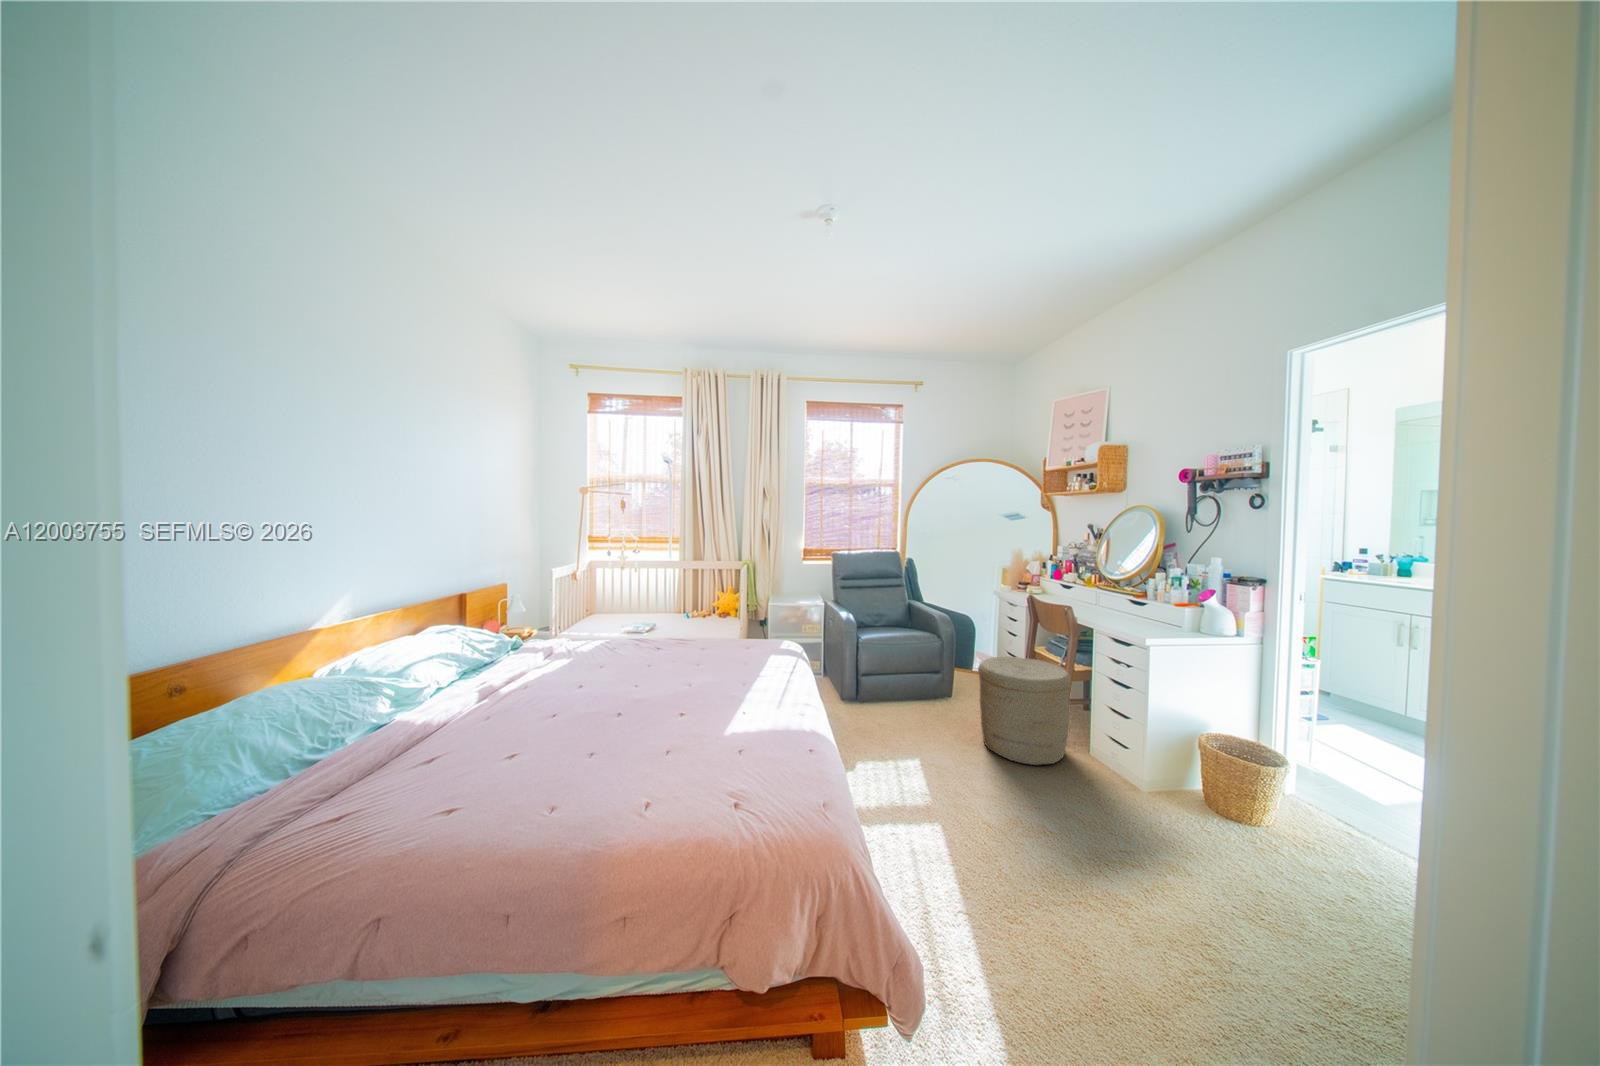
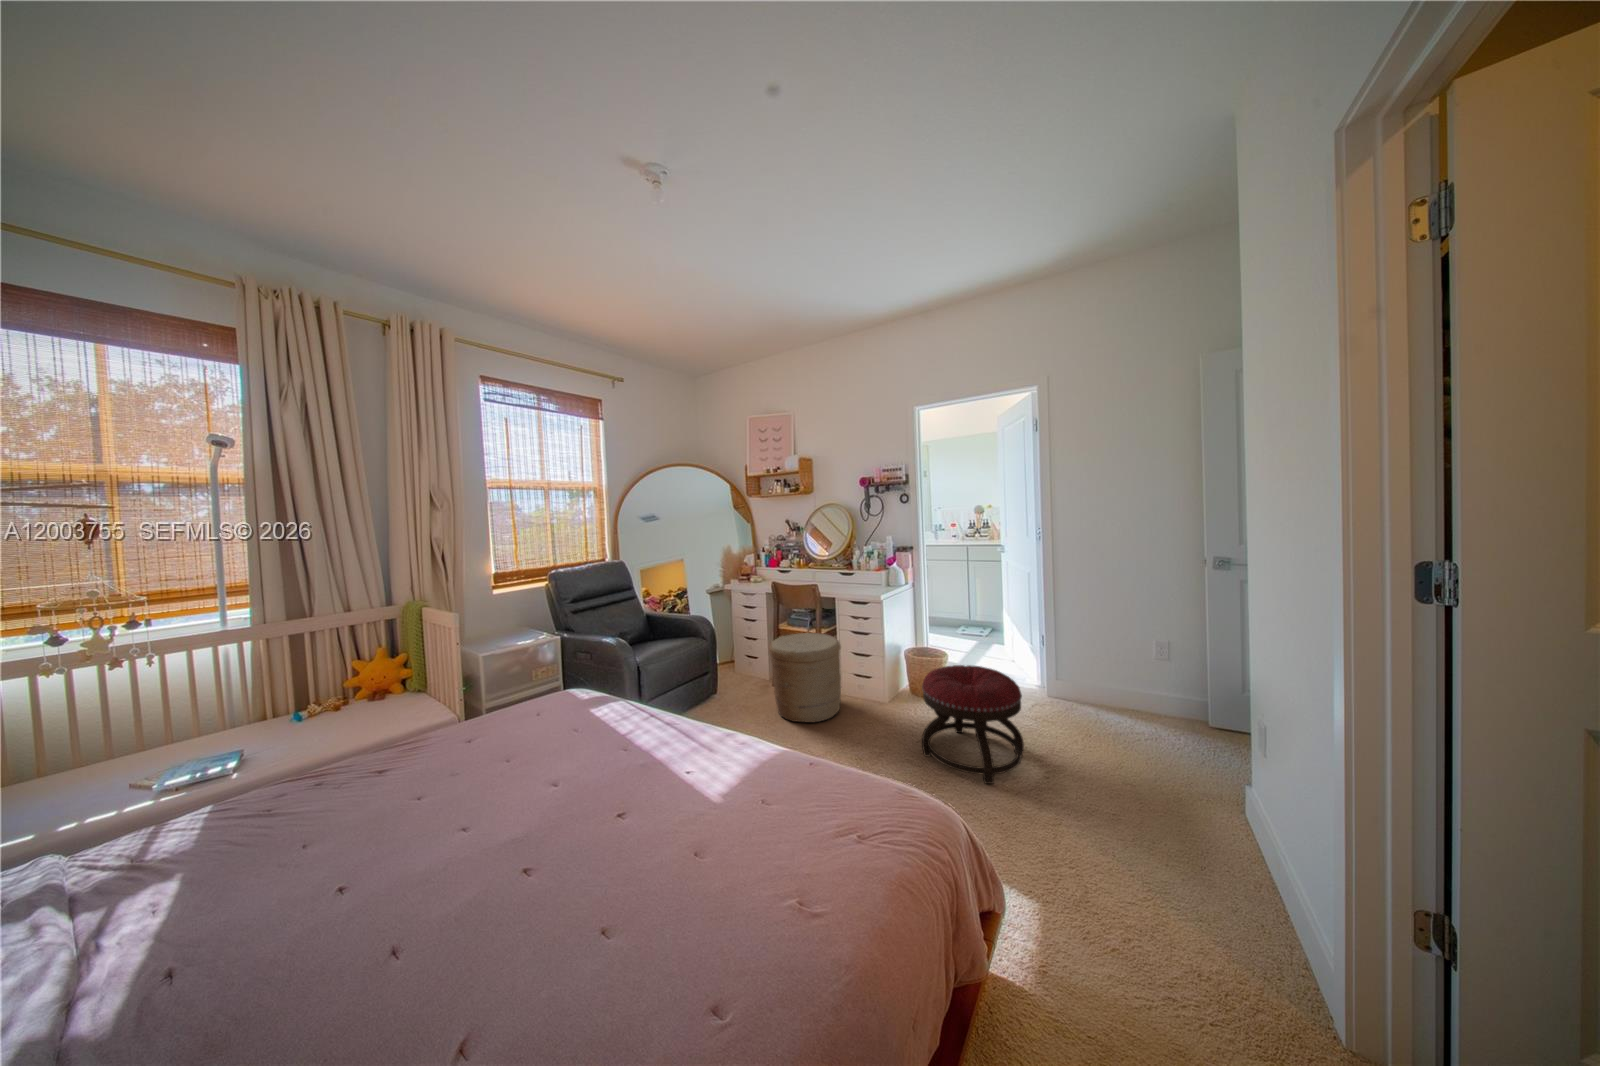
ottoman: none [1101,750,1285,946] -> present [922,665,1024,784]

